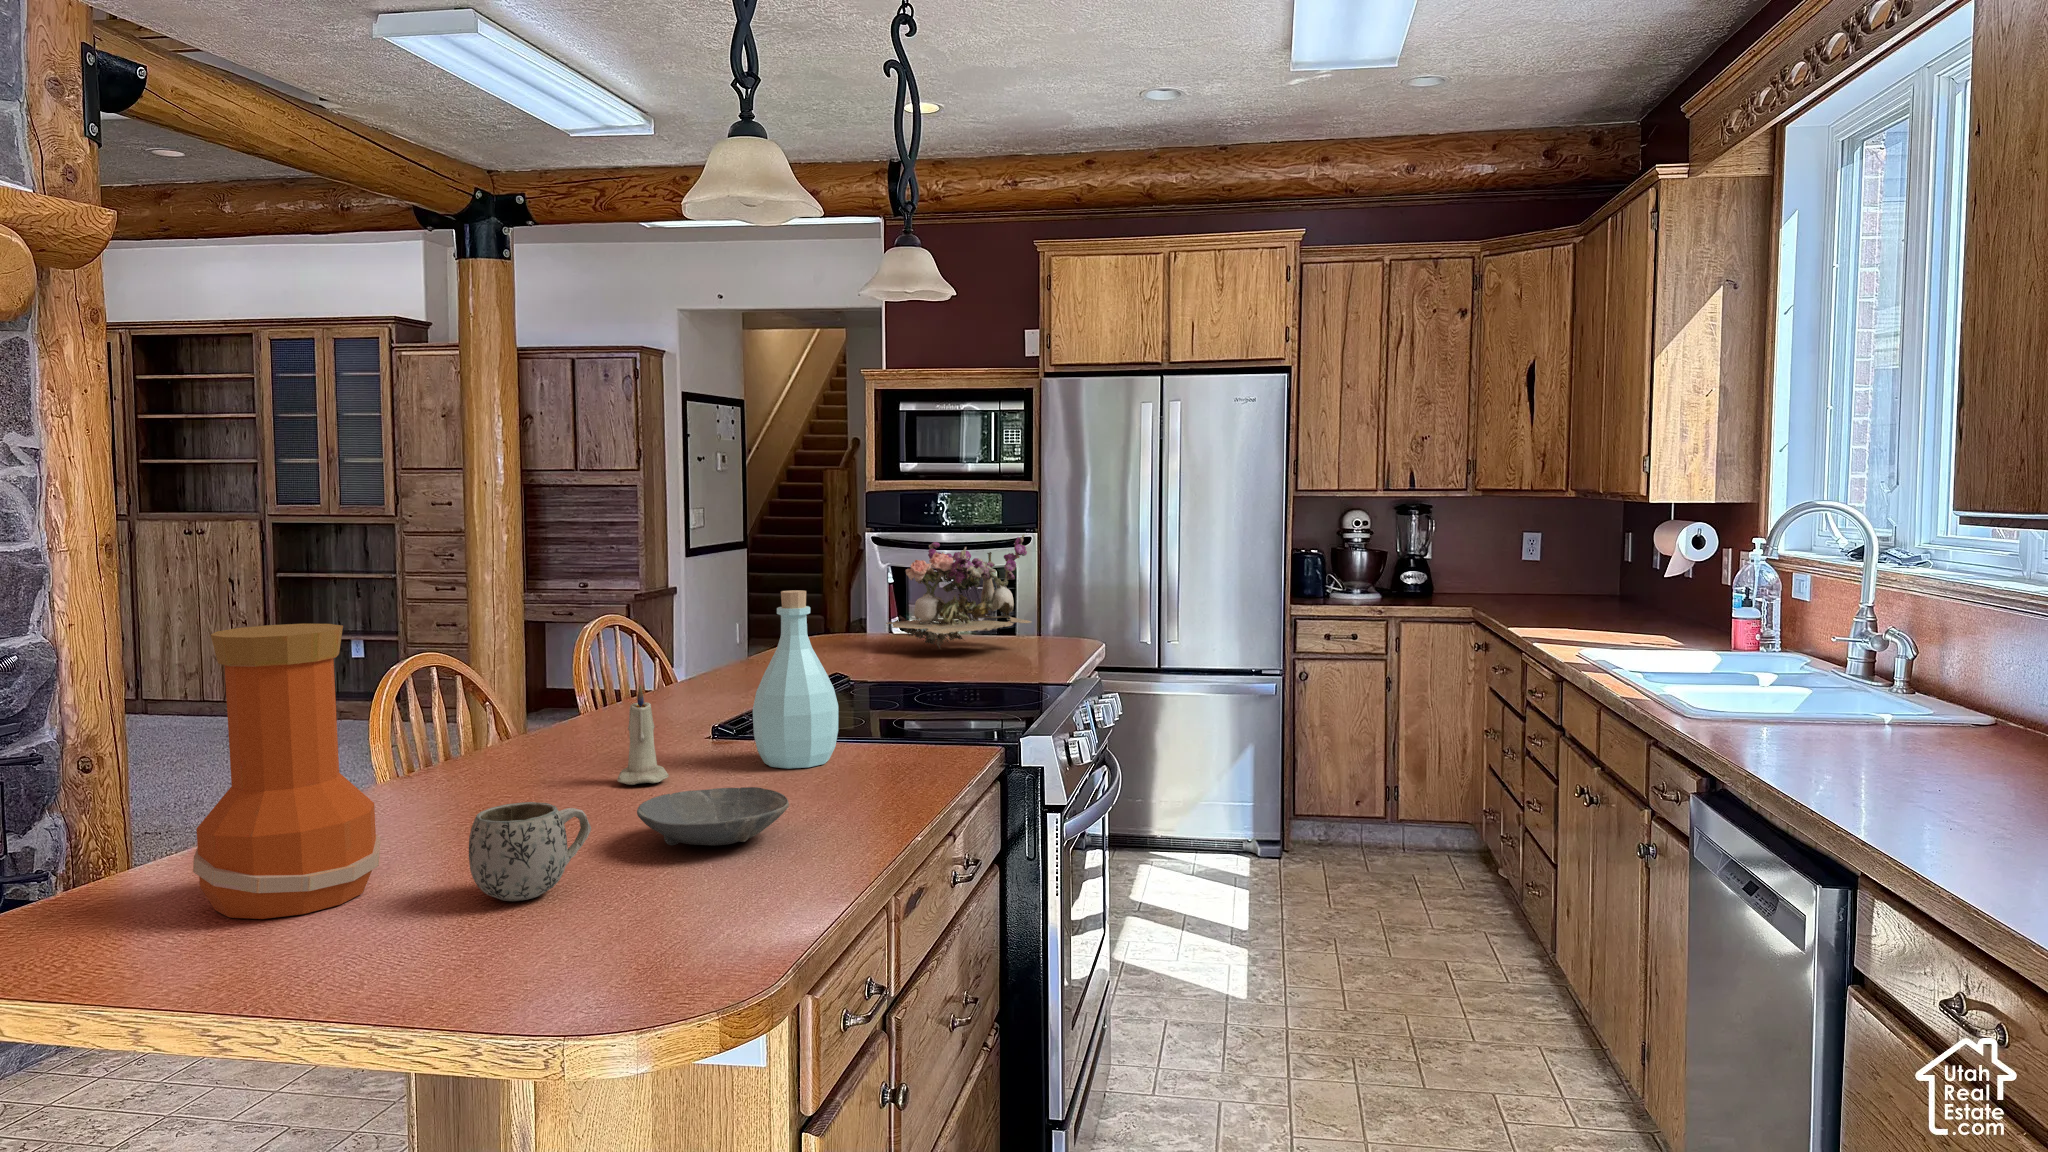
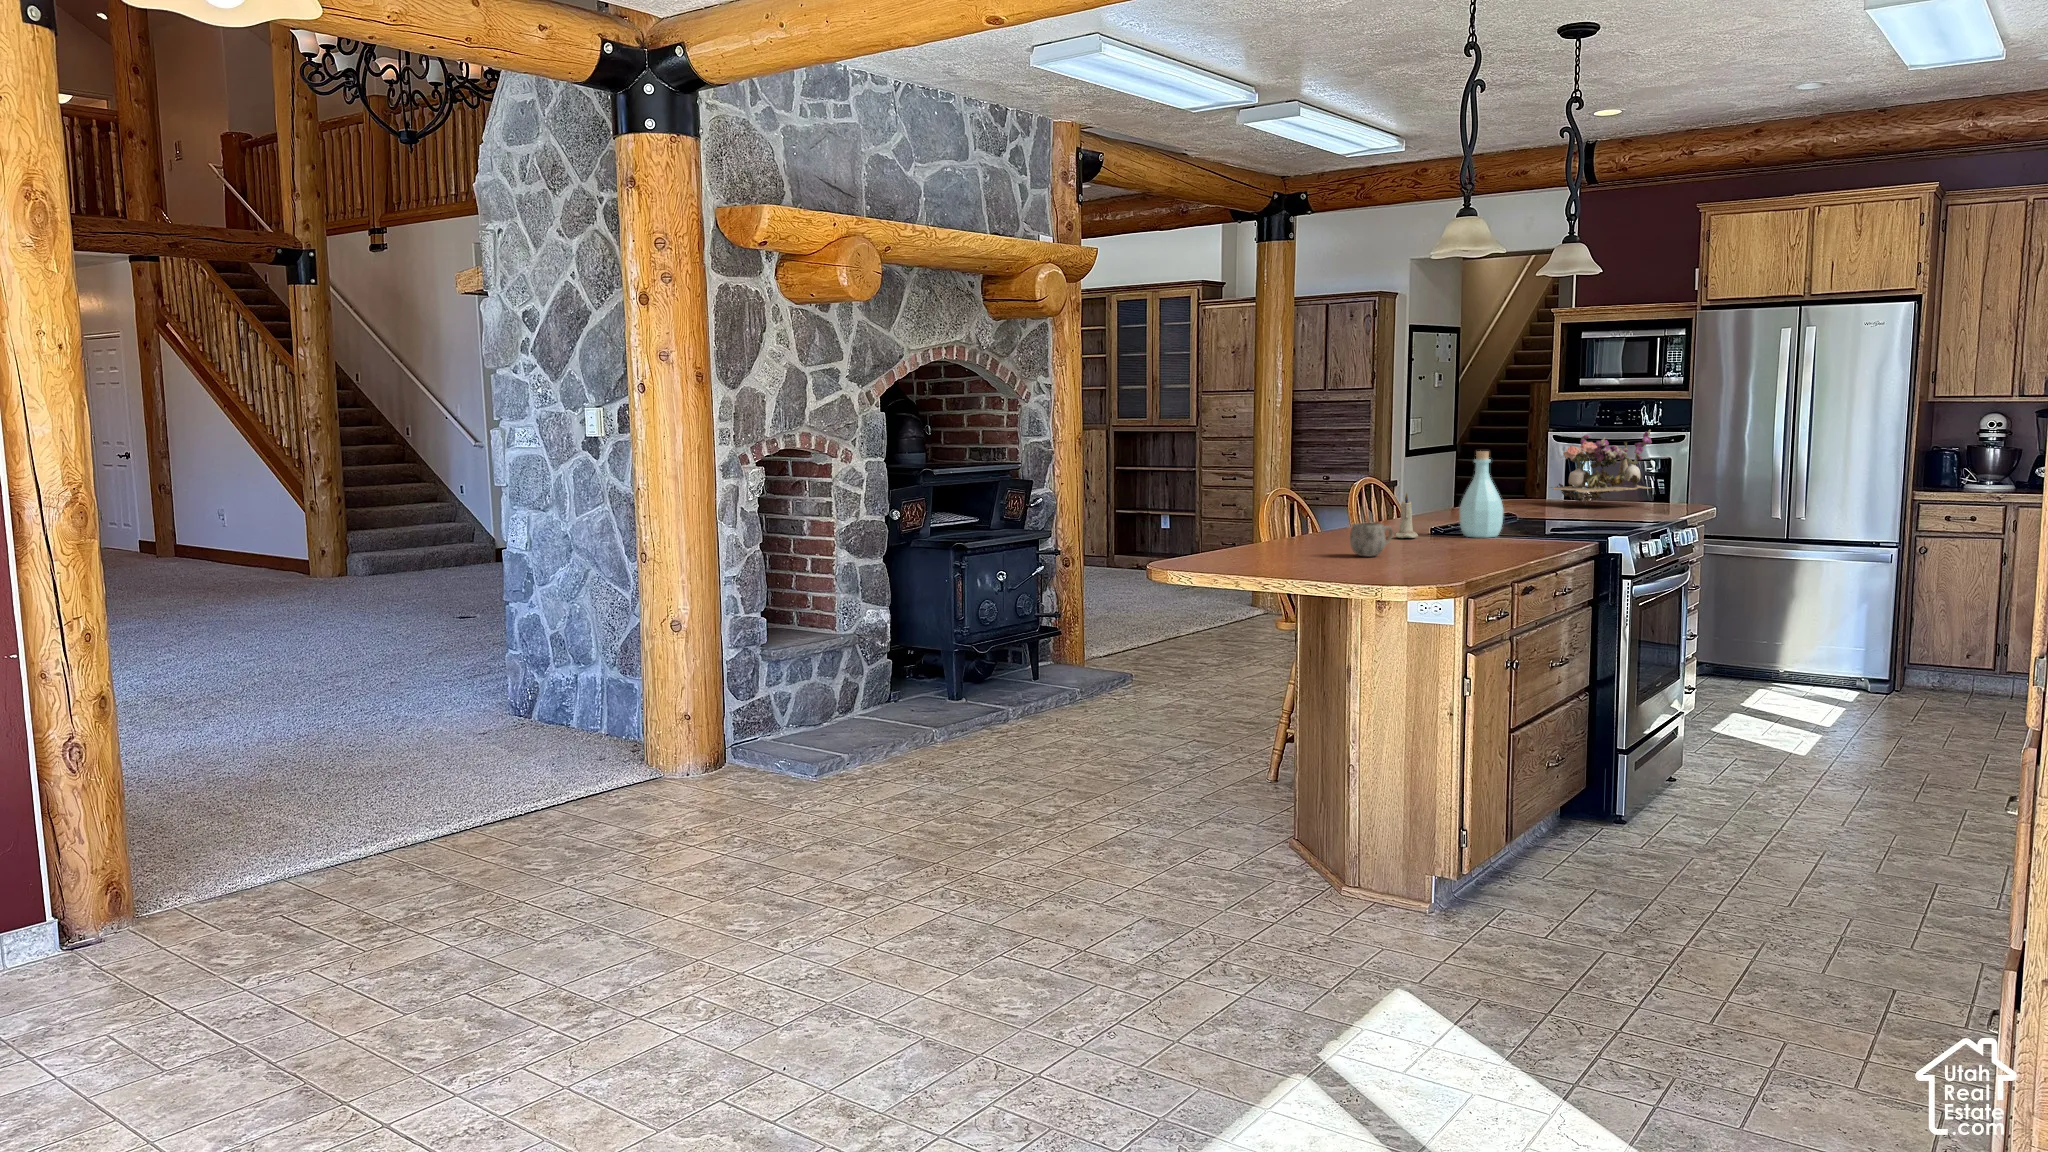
vase: present [193,624,381,919] -> none [1255,453,1316,555]
bowl: present [637,787,789,845] -> none [1409,532,1474,550]

